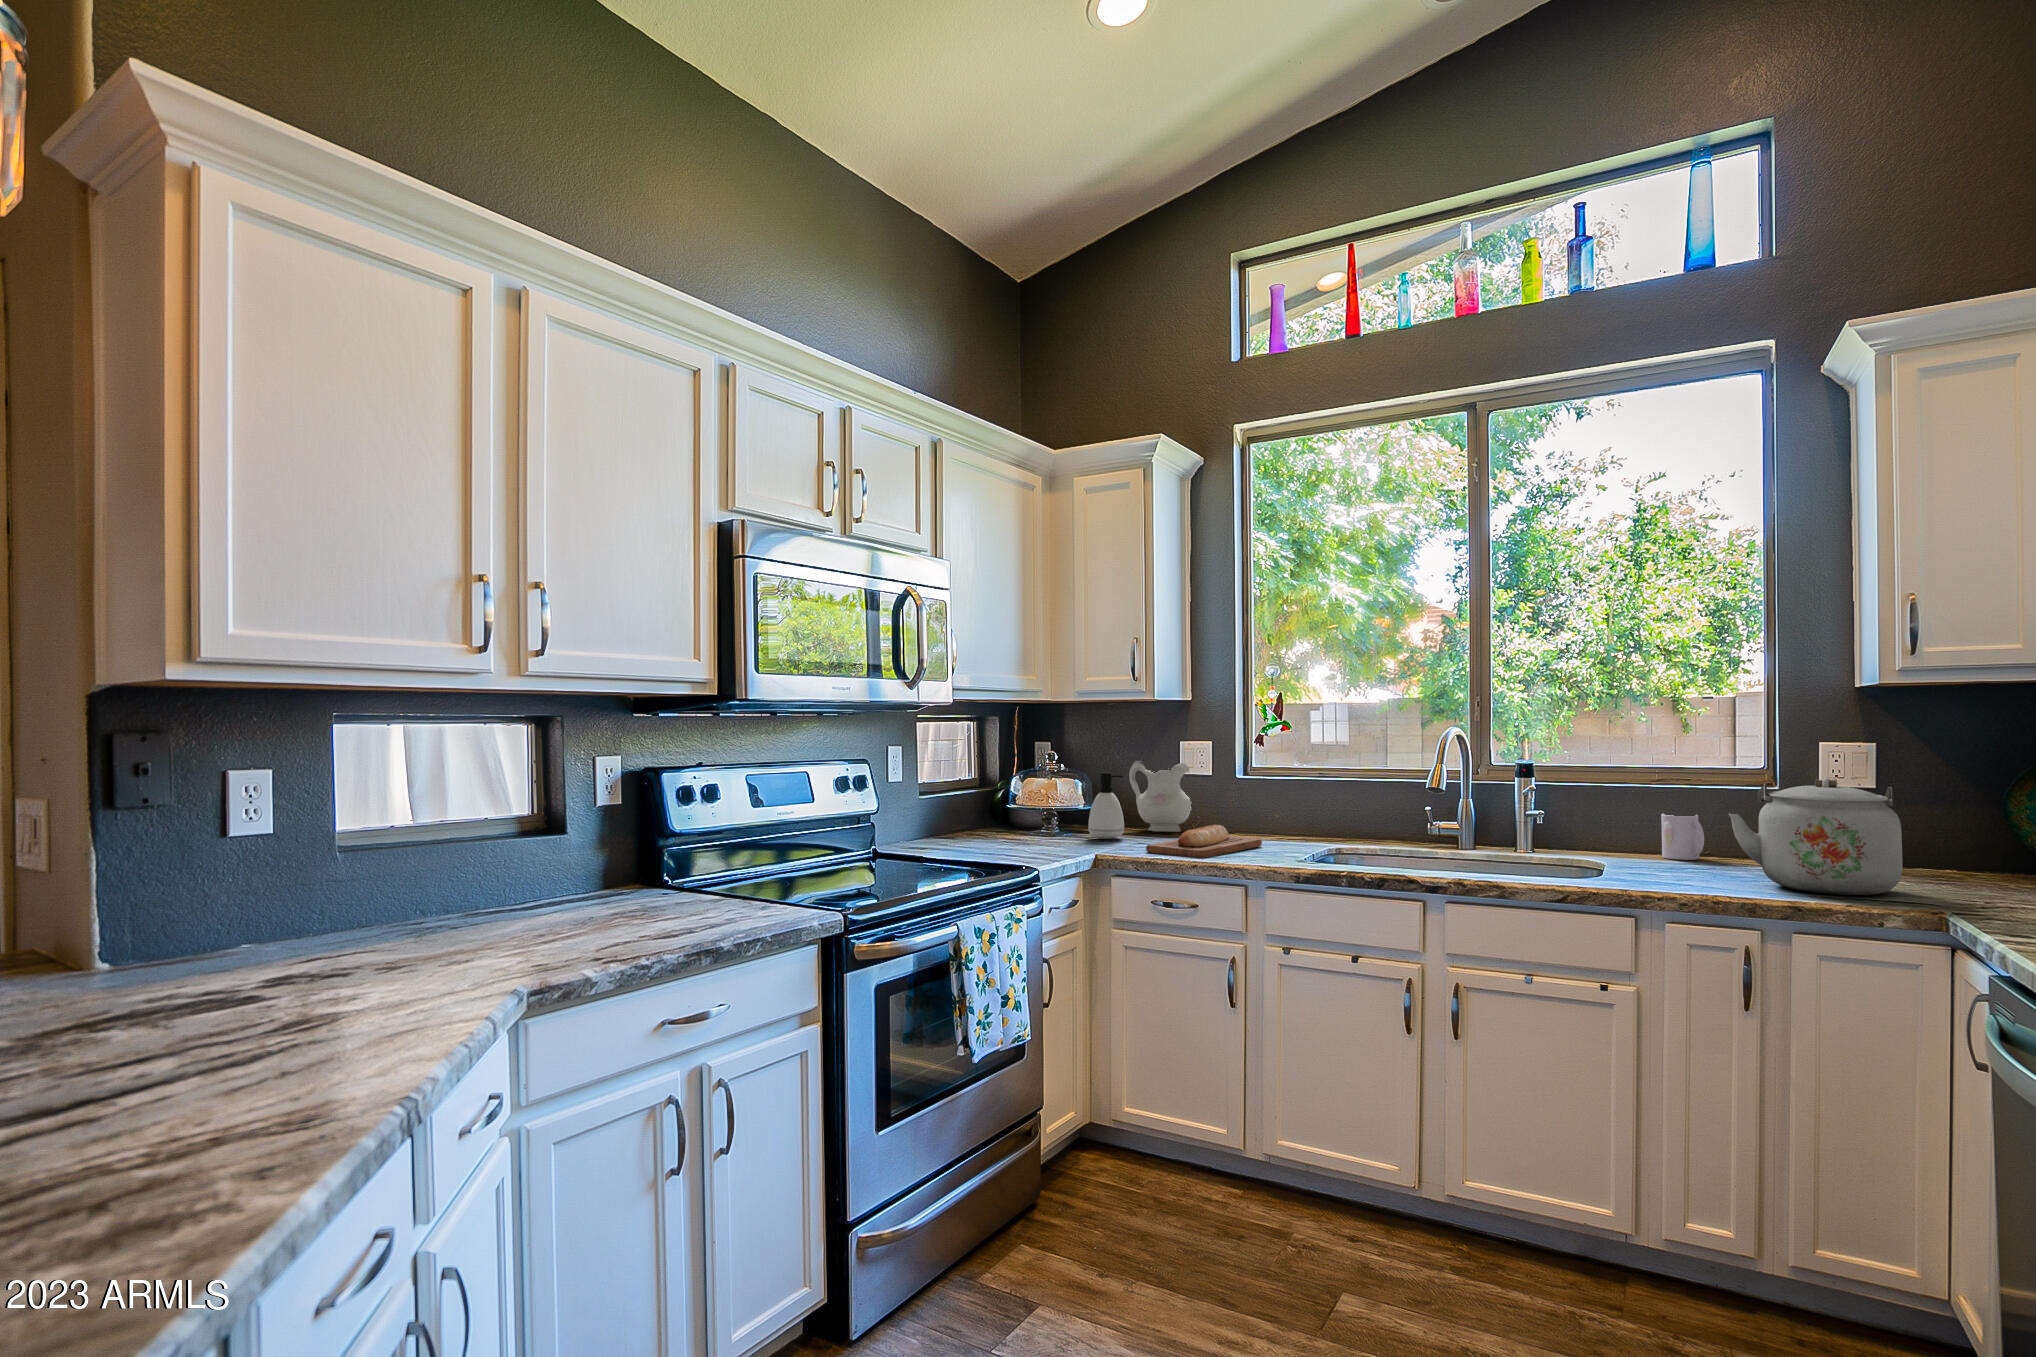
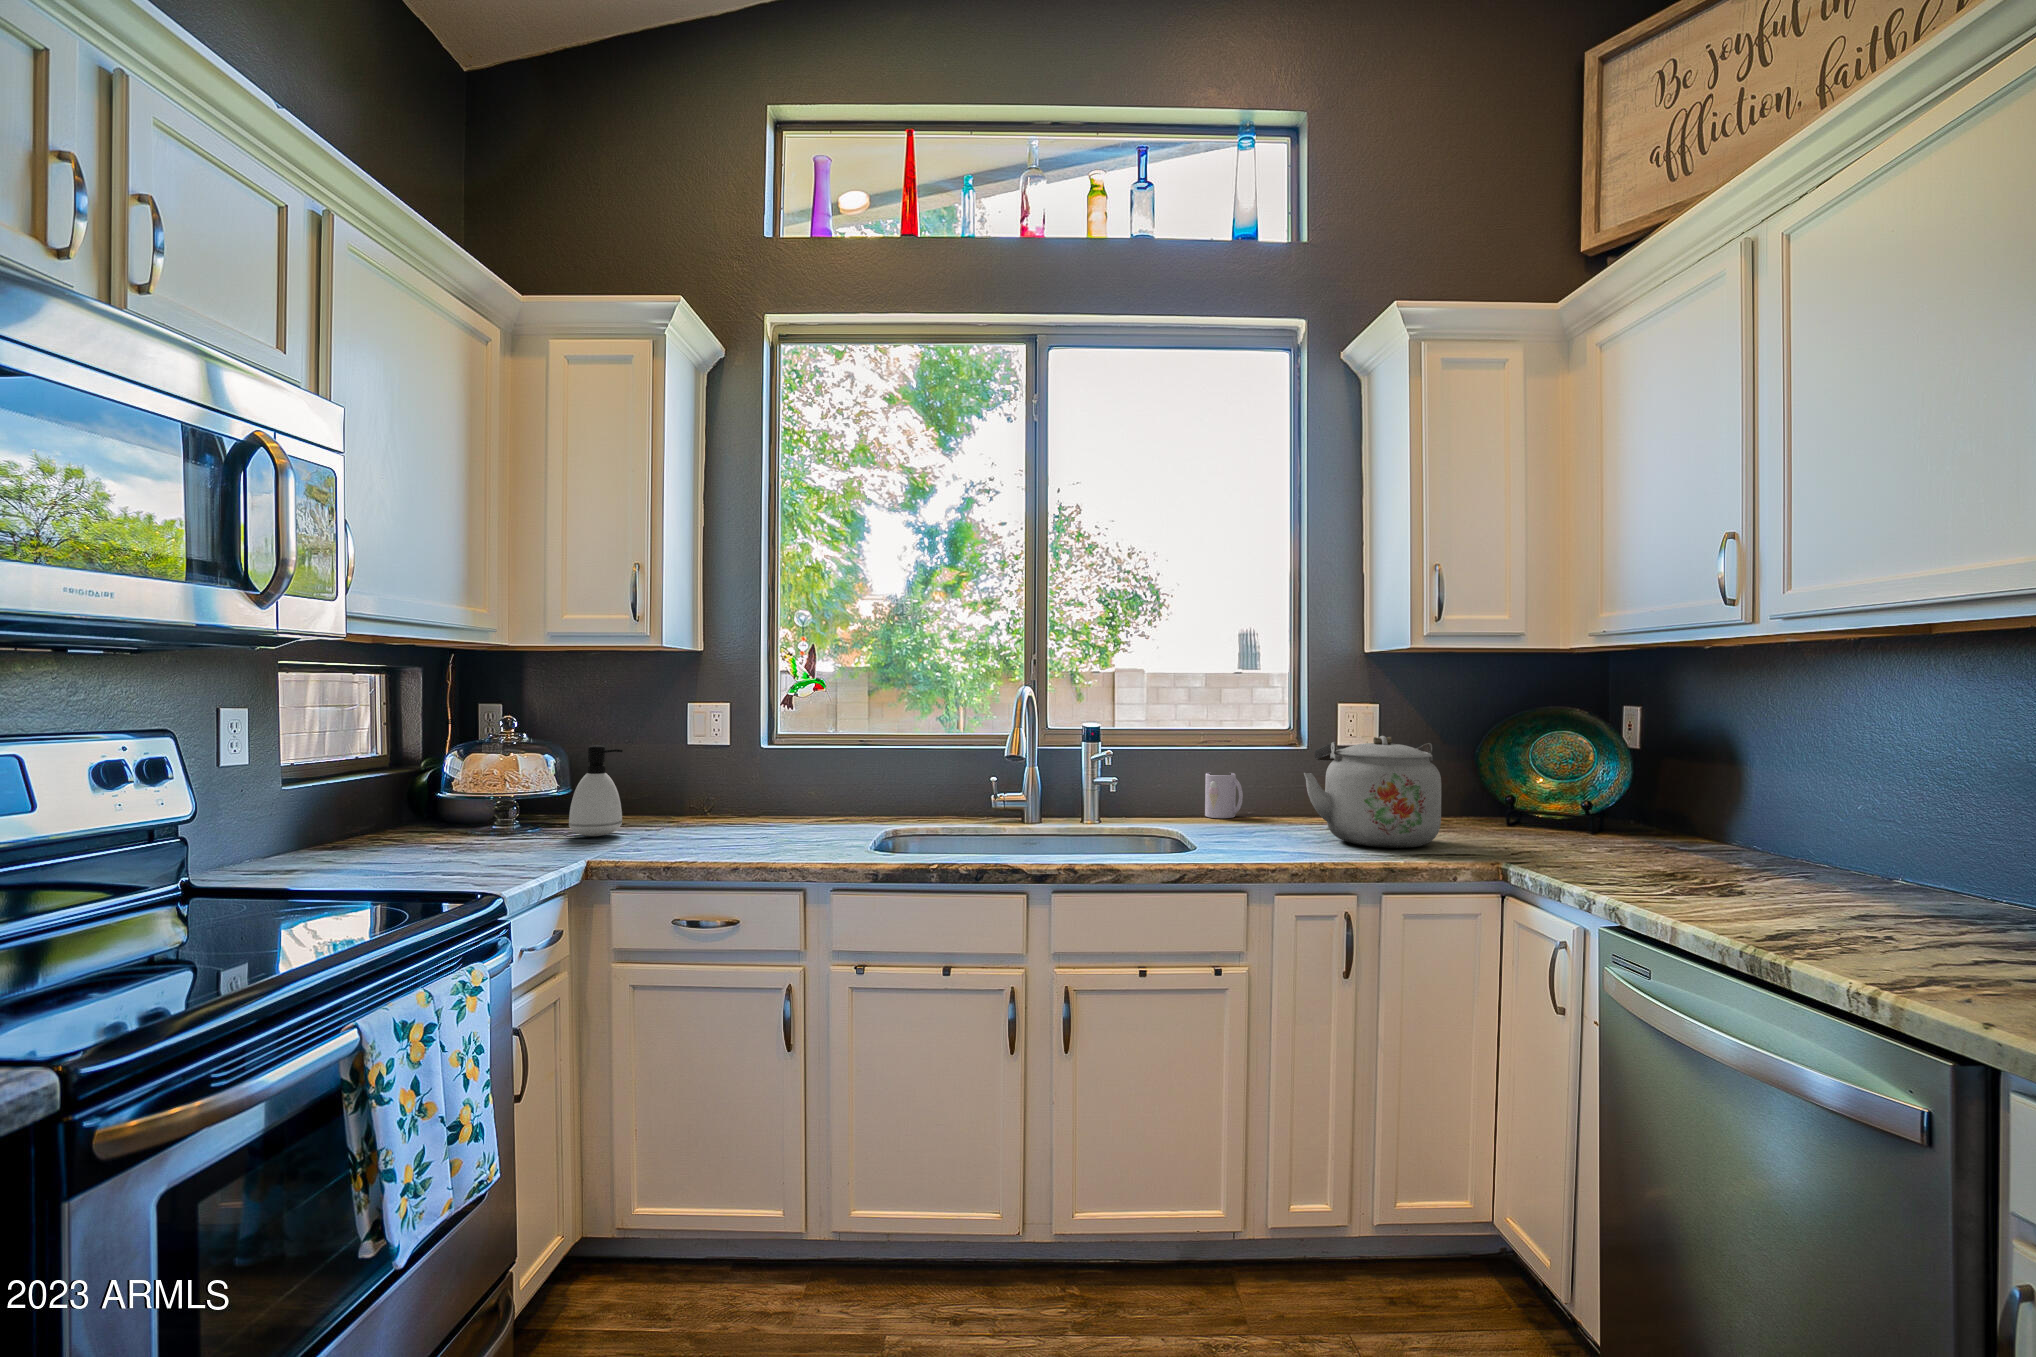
ceramic pitcher: present [1129,761,1192,832] -> none [622,729,706,820]
bread loaf: present [1146,825,1262,858] -> none [665,809,810,857]

